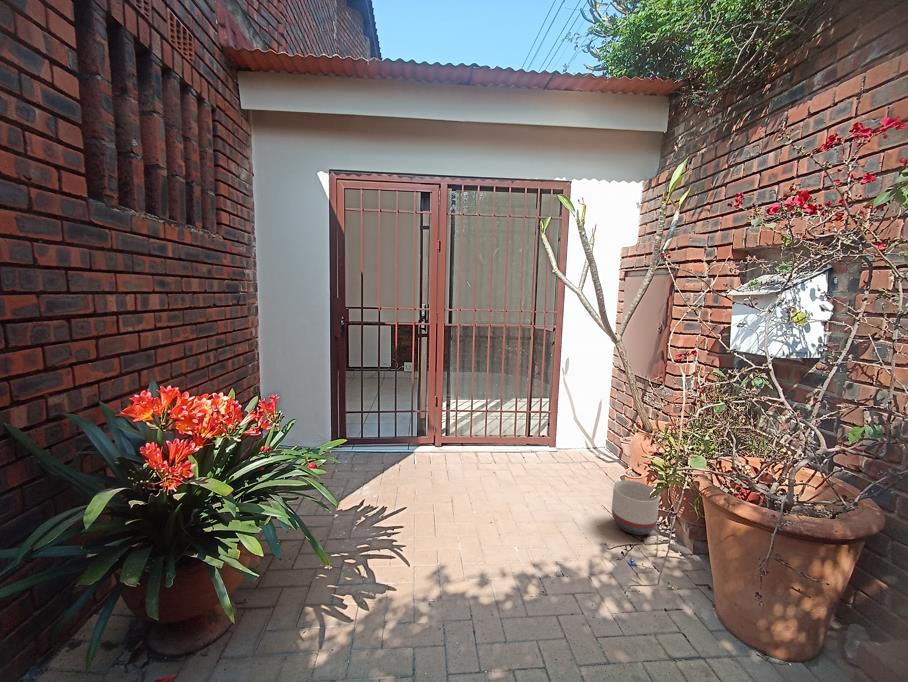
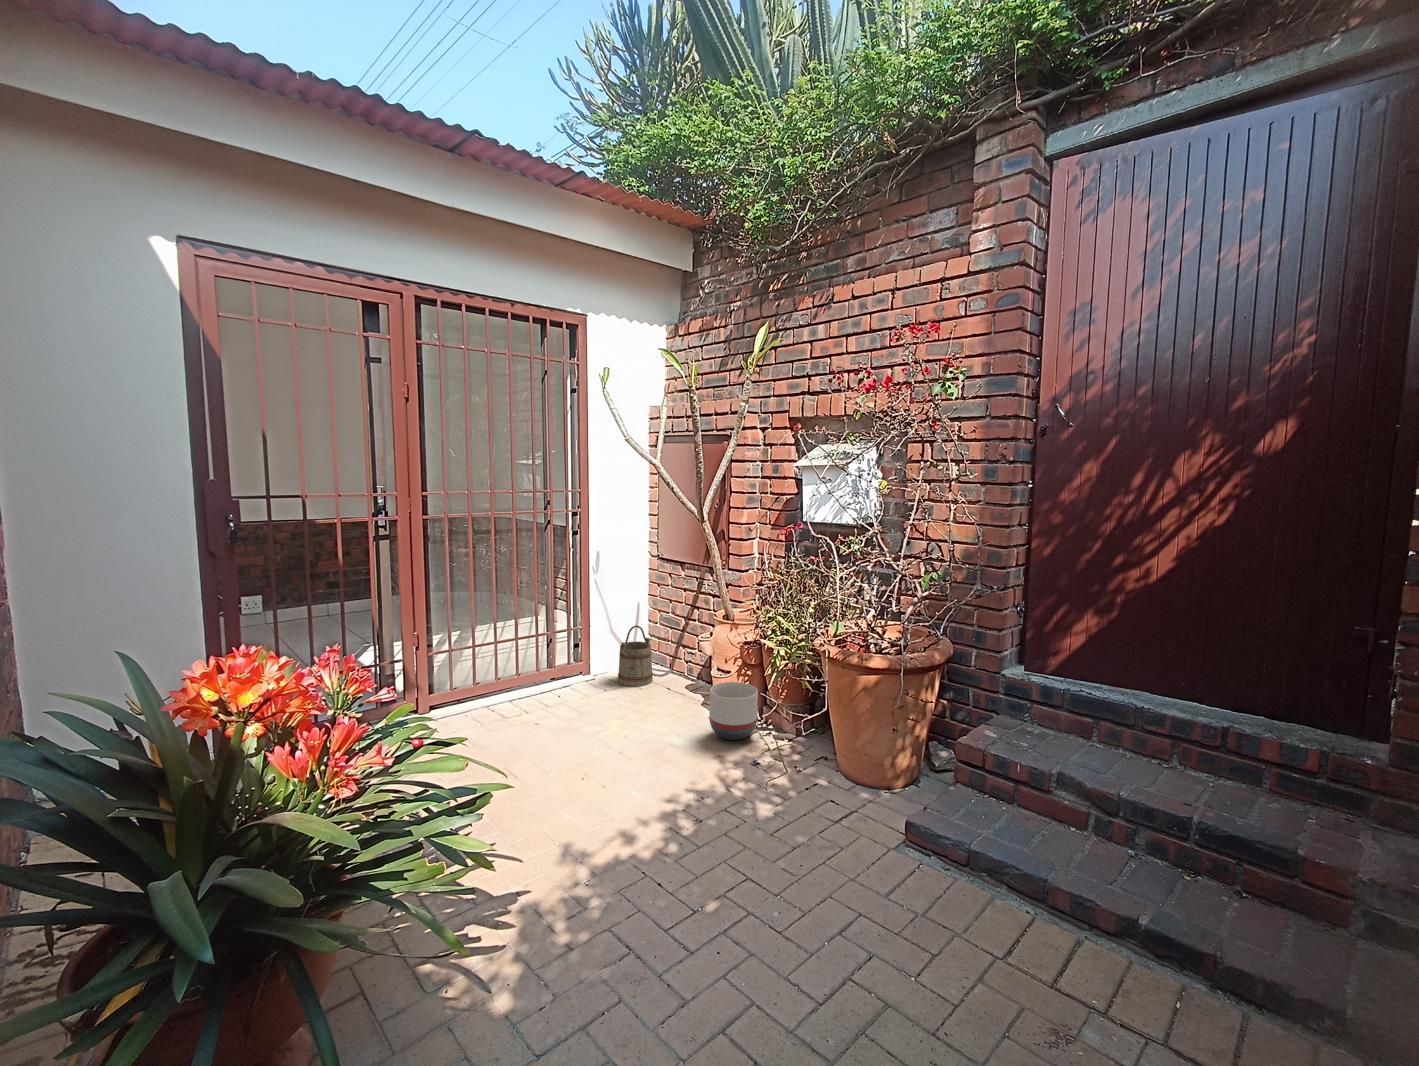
bucket: none [575,415,604,462] -> present [618,625,653,687]

